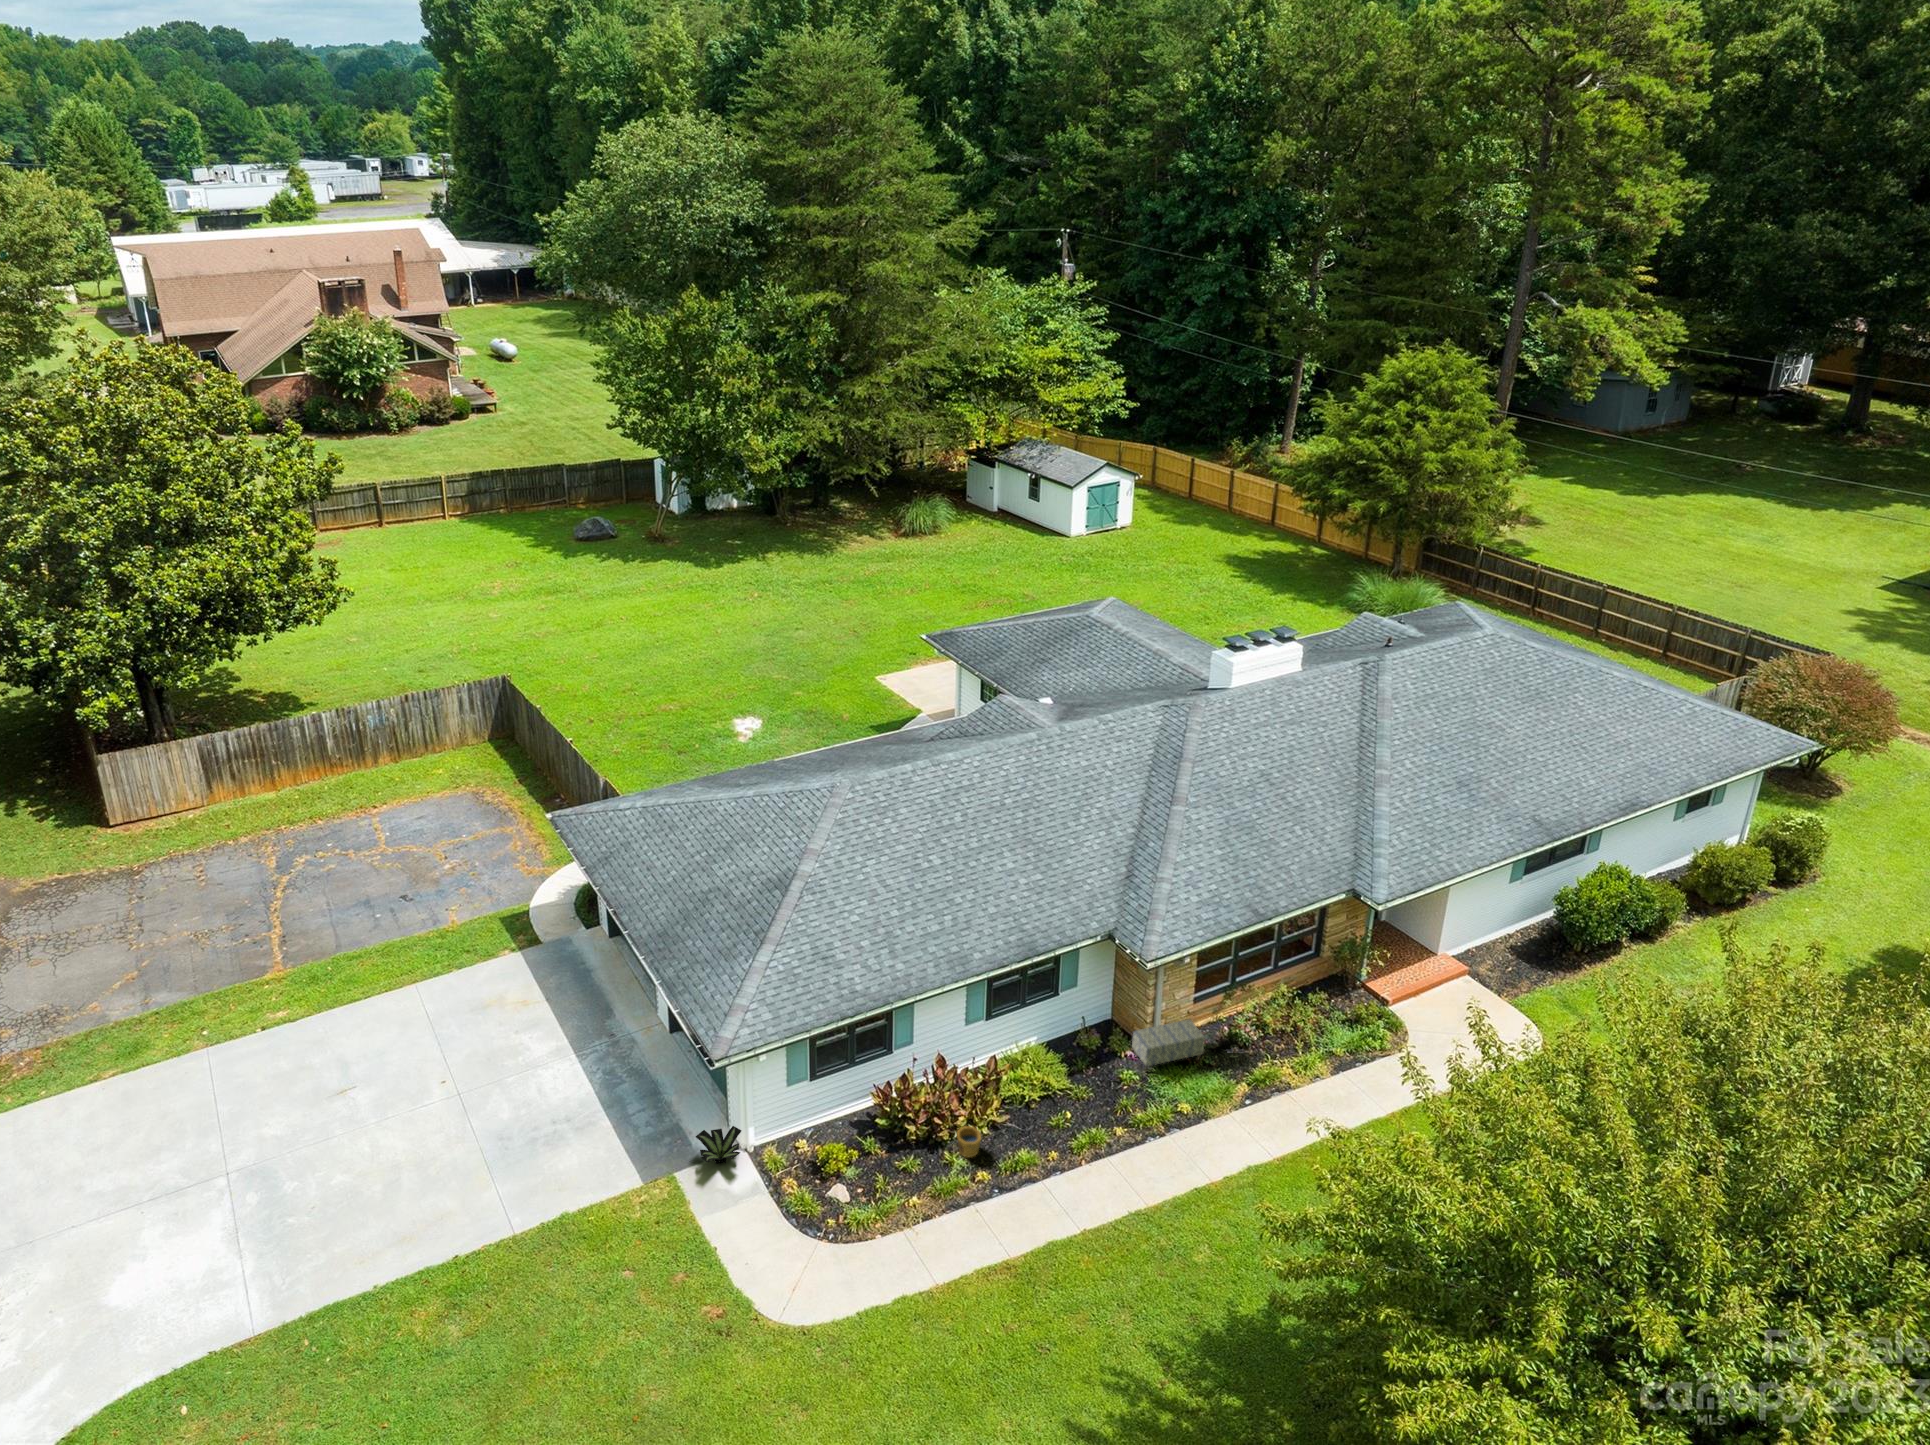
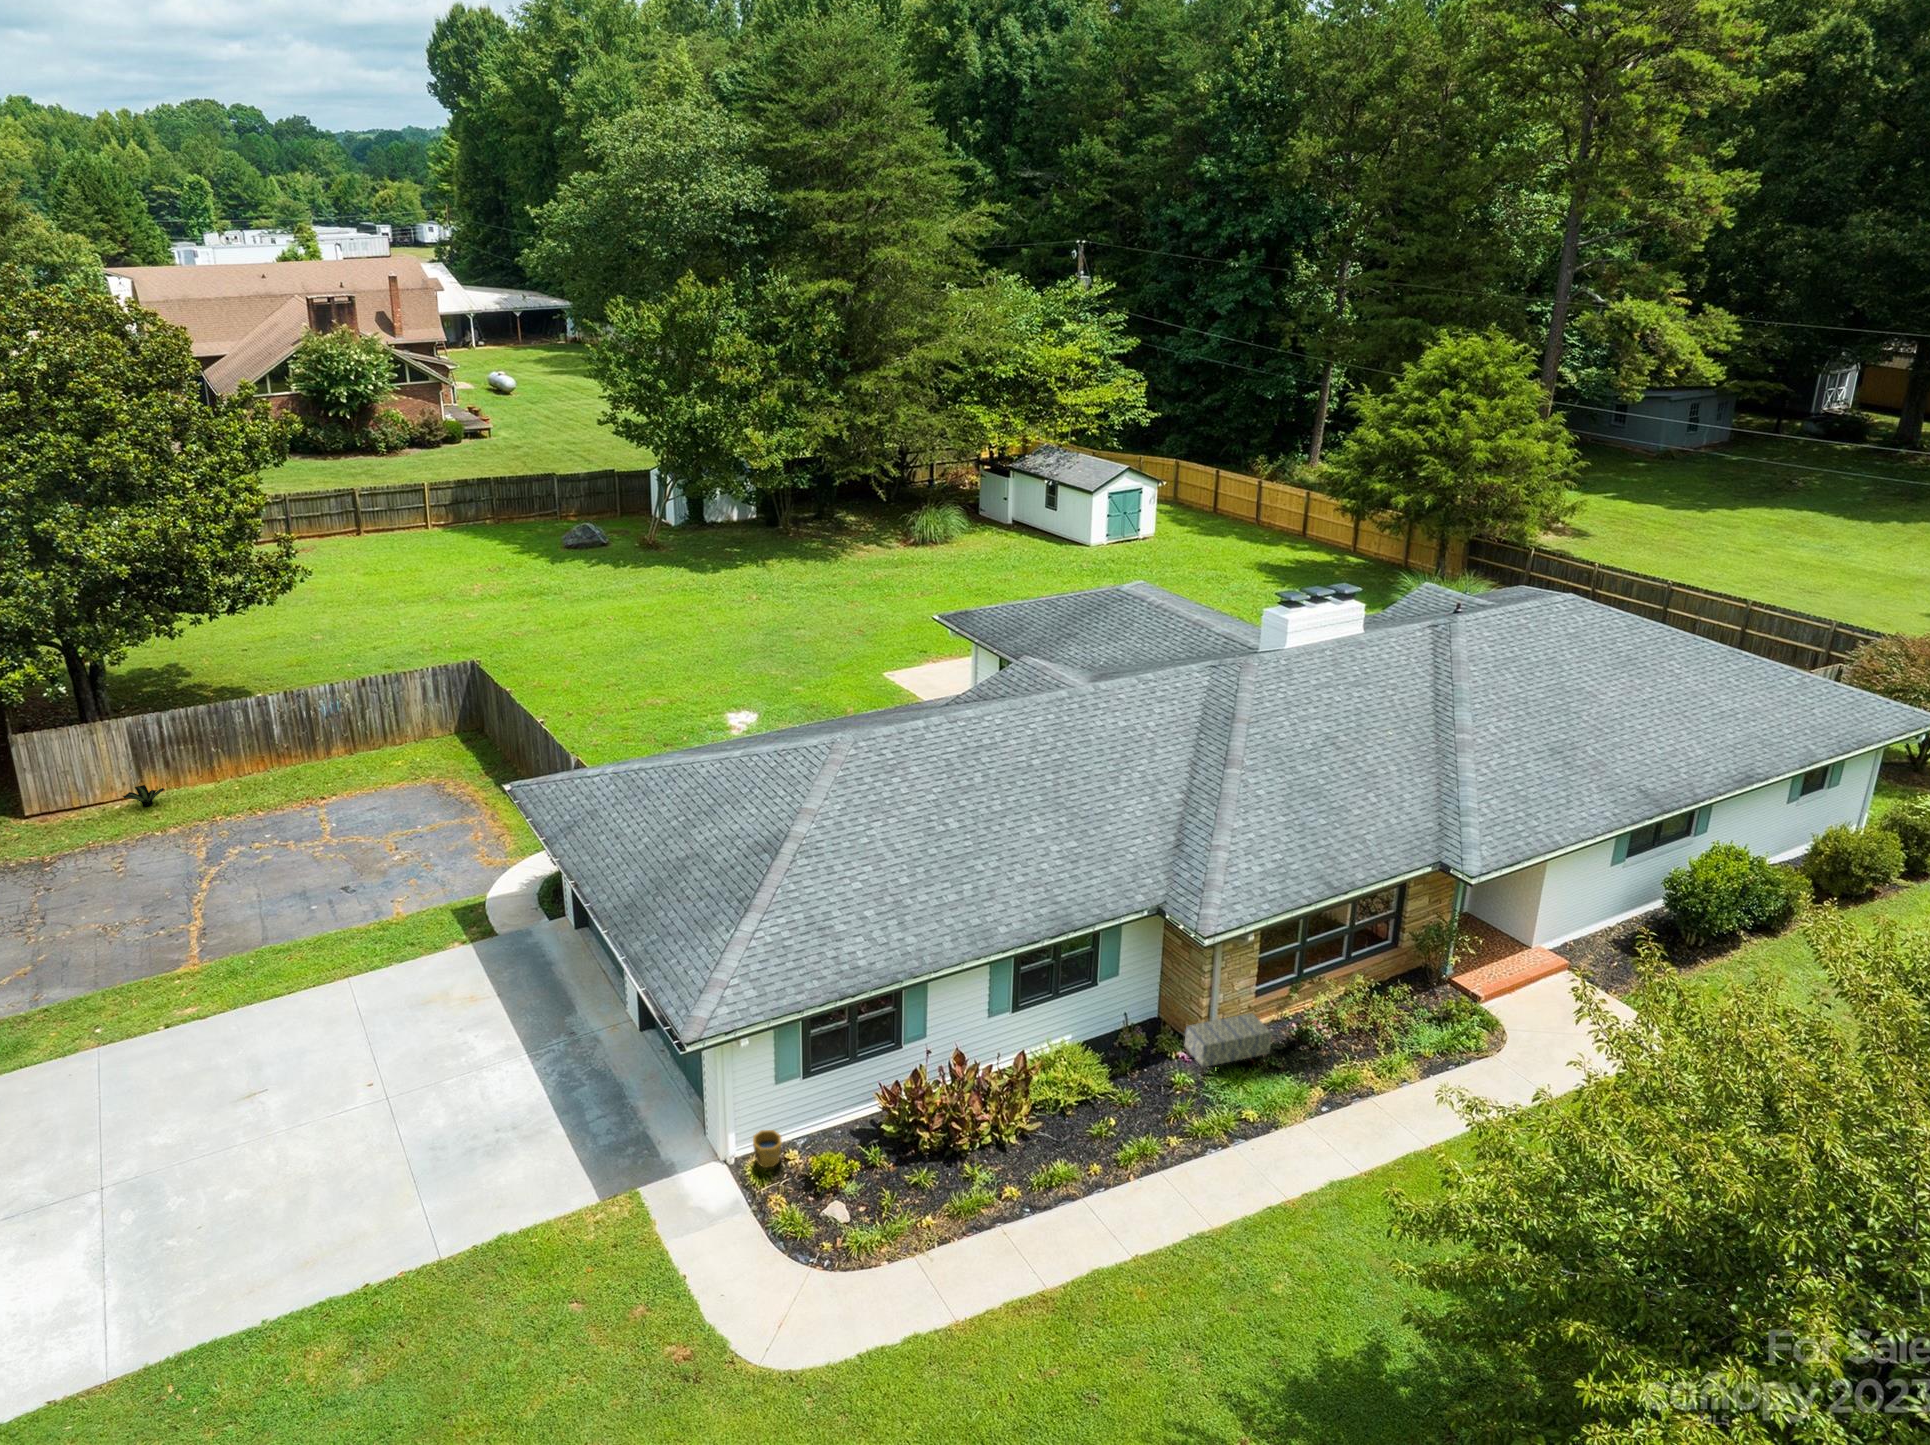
potted plant: present [696,1126,741,1164] -> present [123,785,165,807]
bucket: present [957,1126,981,1158] -> present [753,1130,782,1168]

